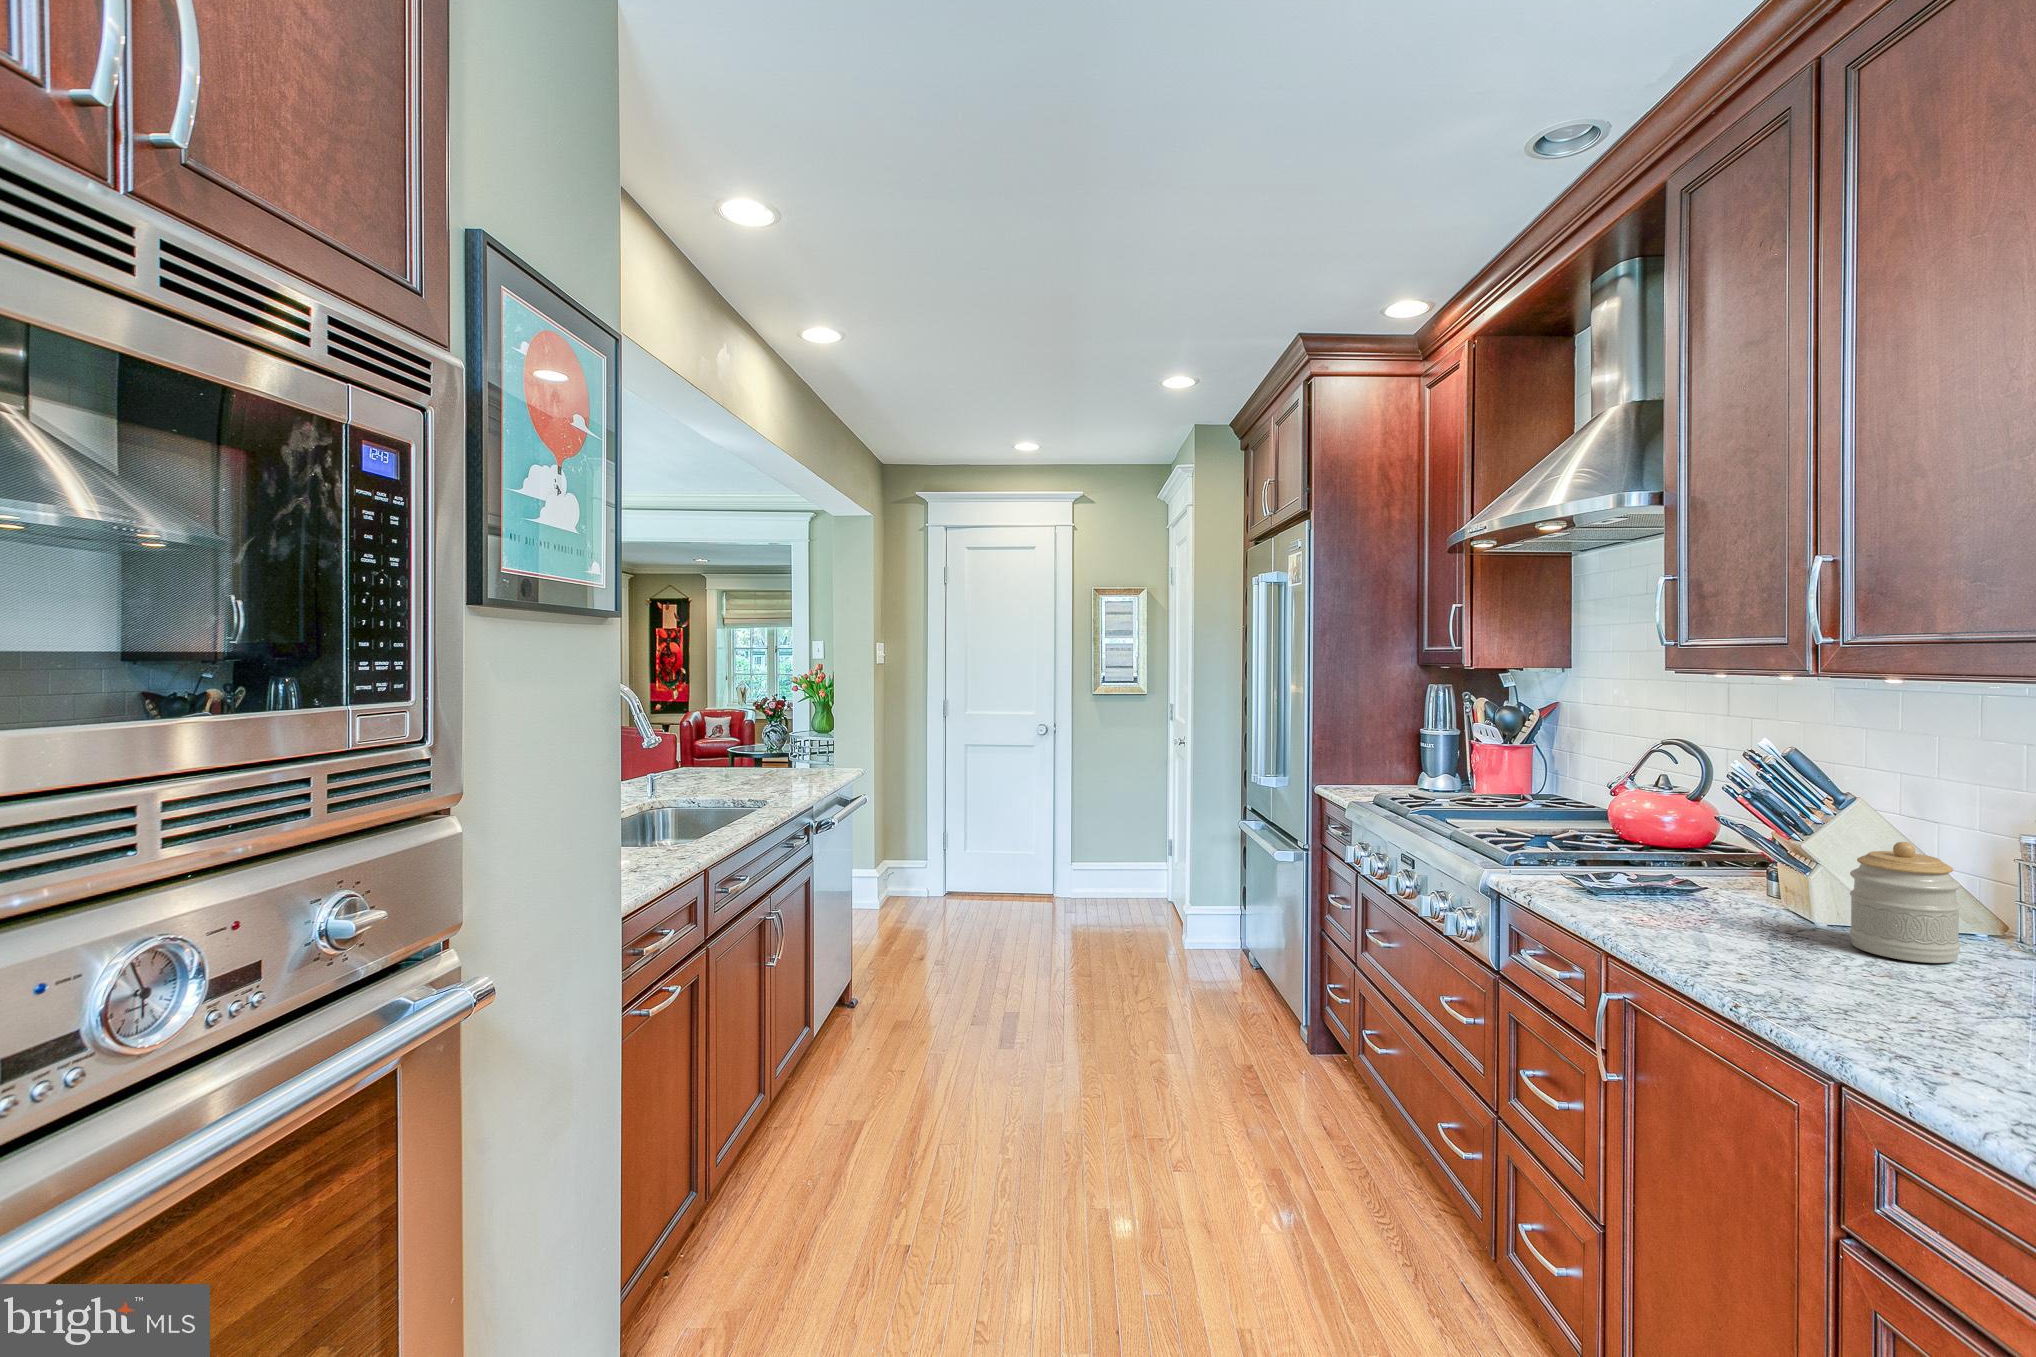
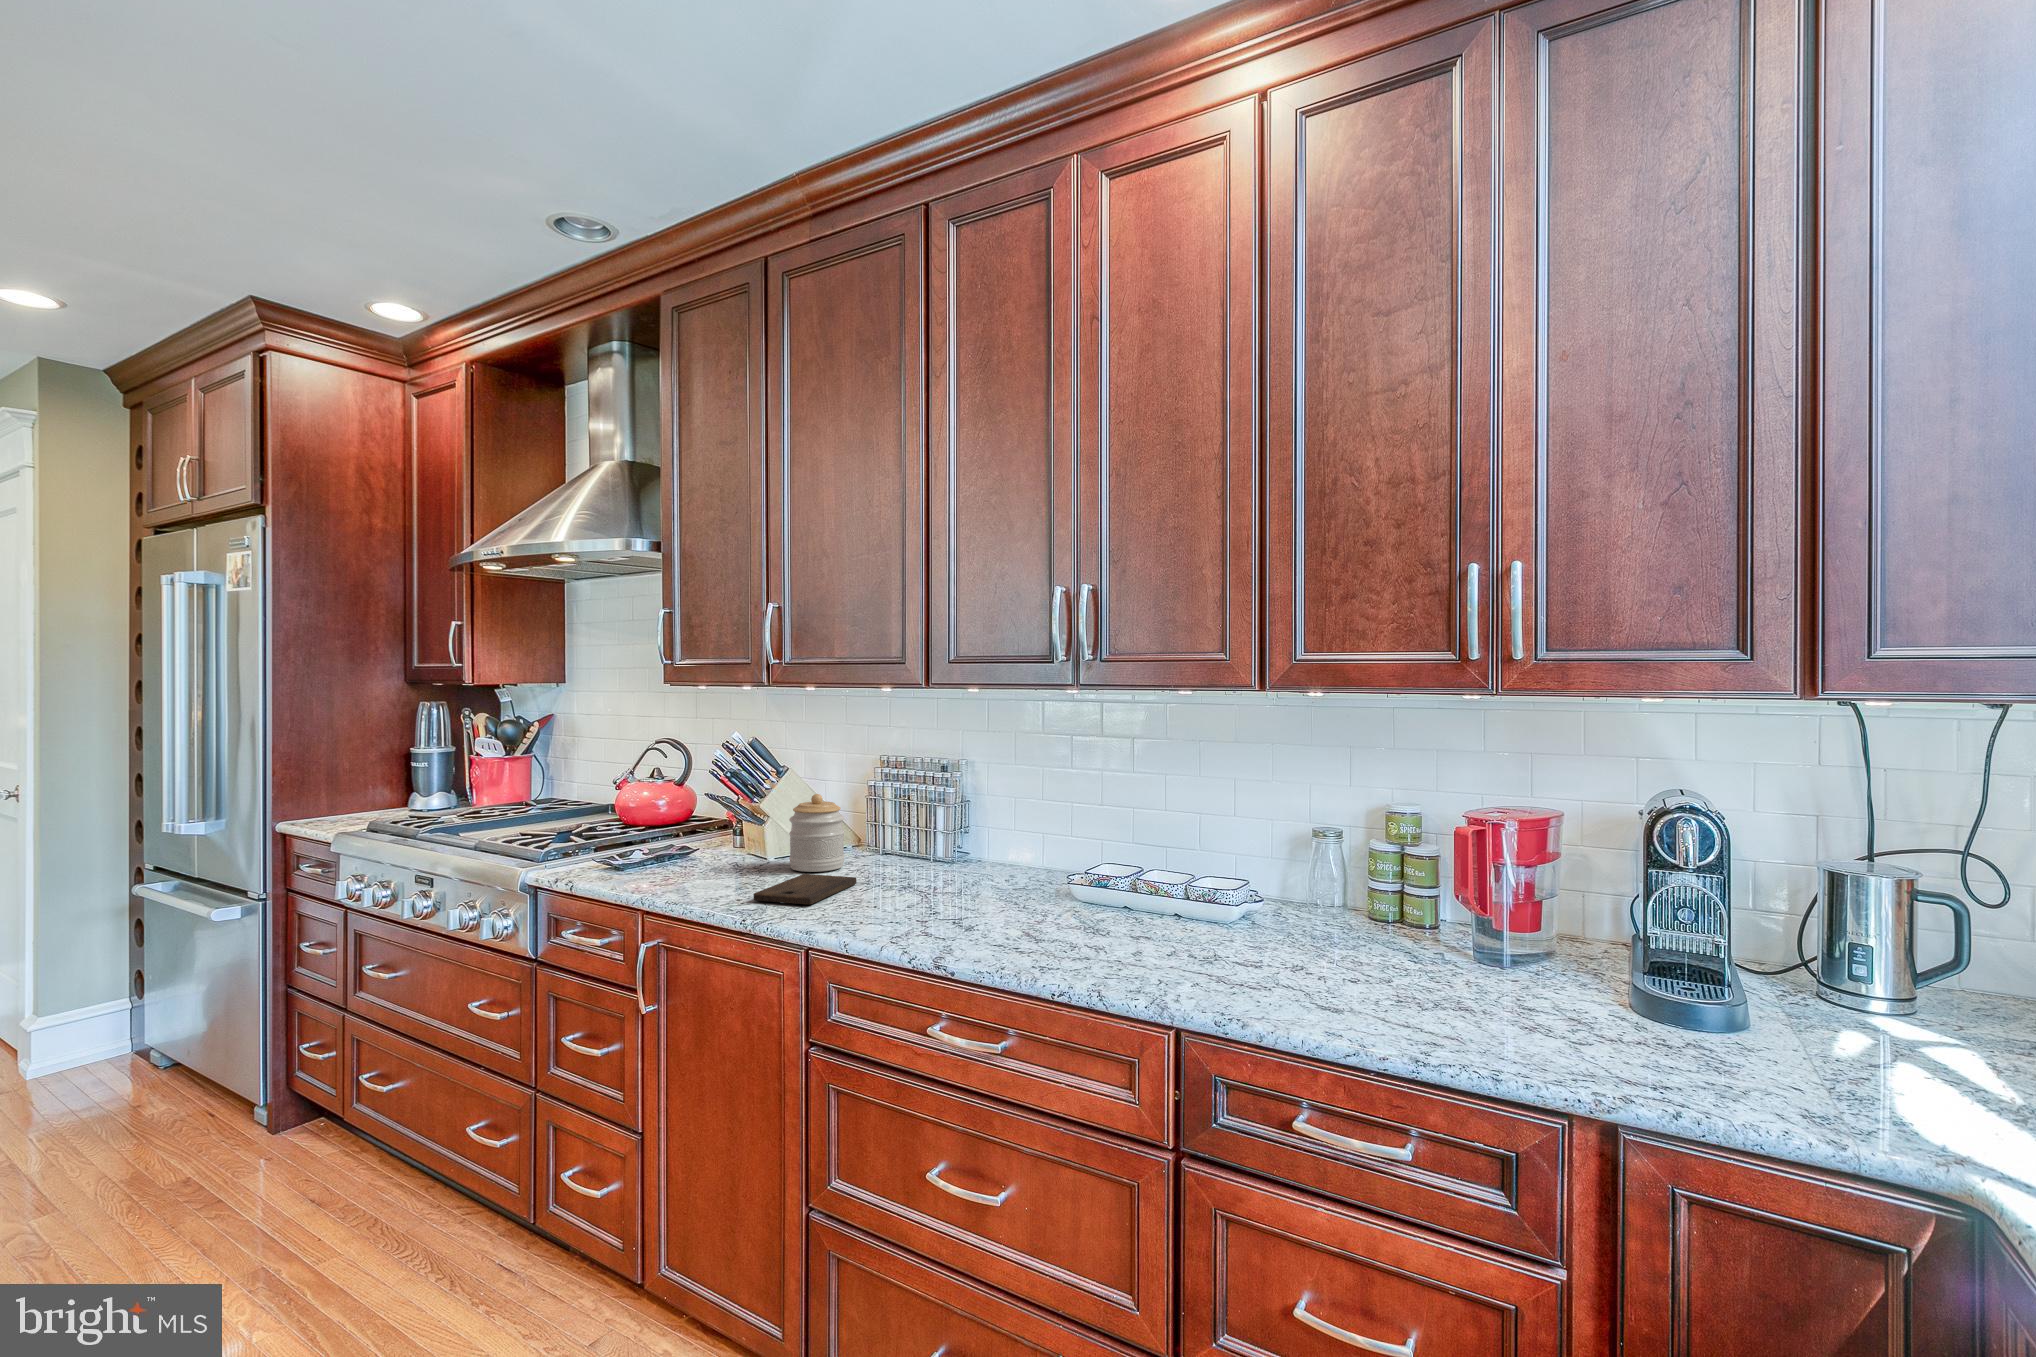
cutting board: none [1764,960,1974,1014] -> present [754,874,856,904]

